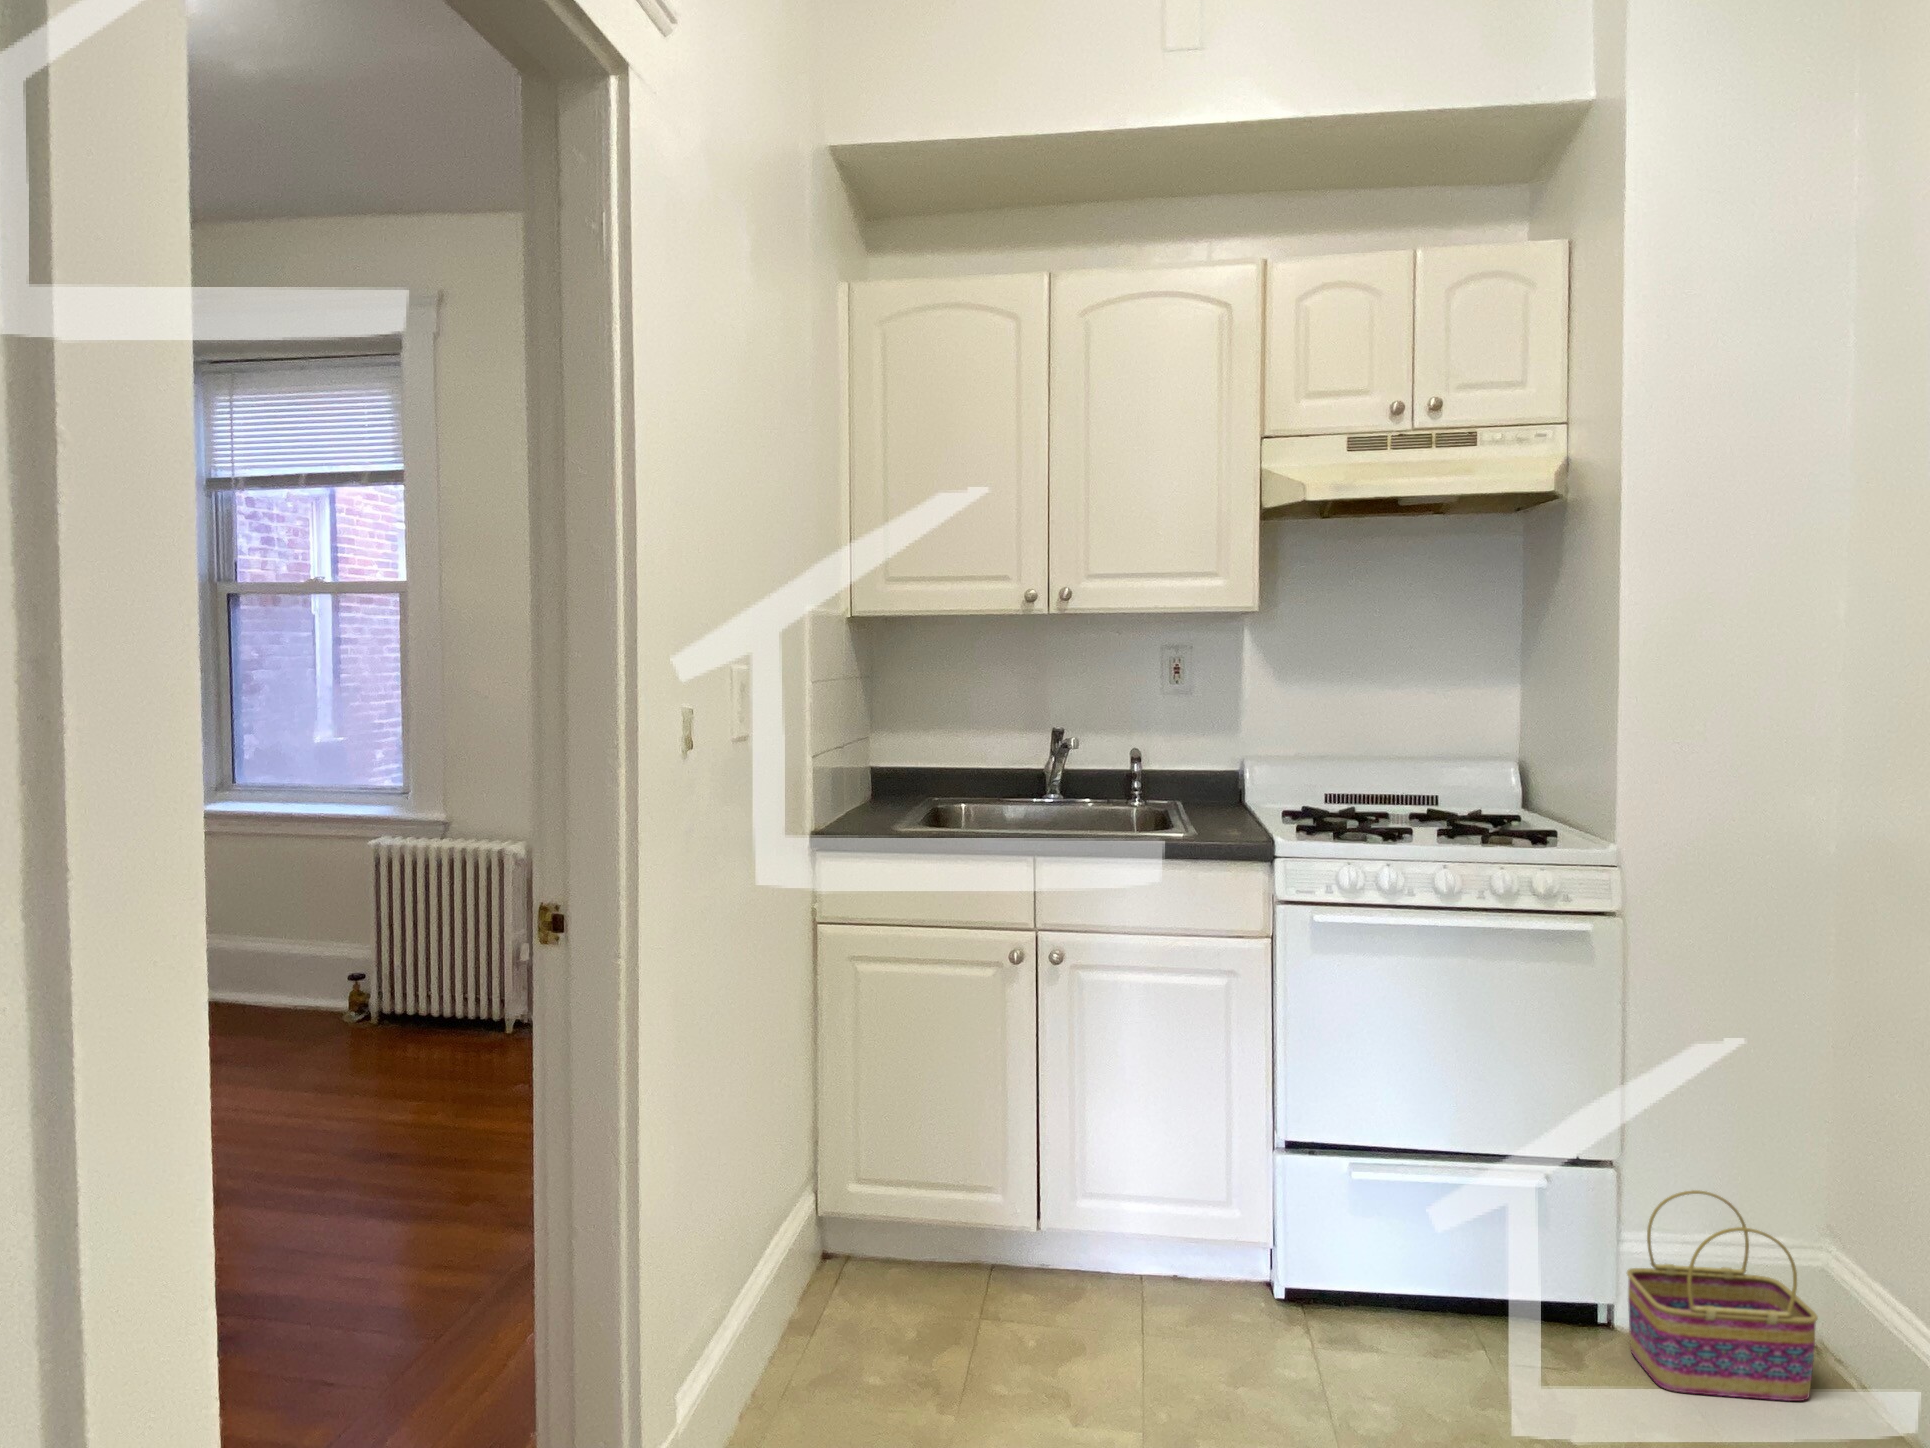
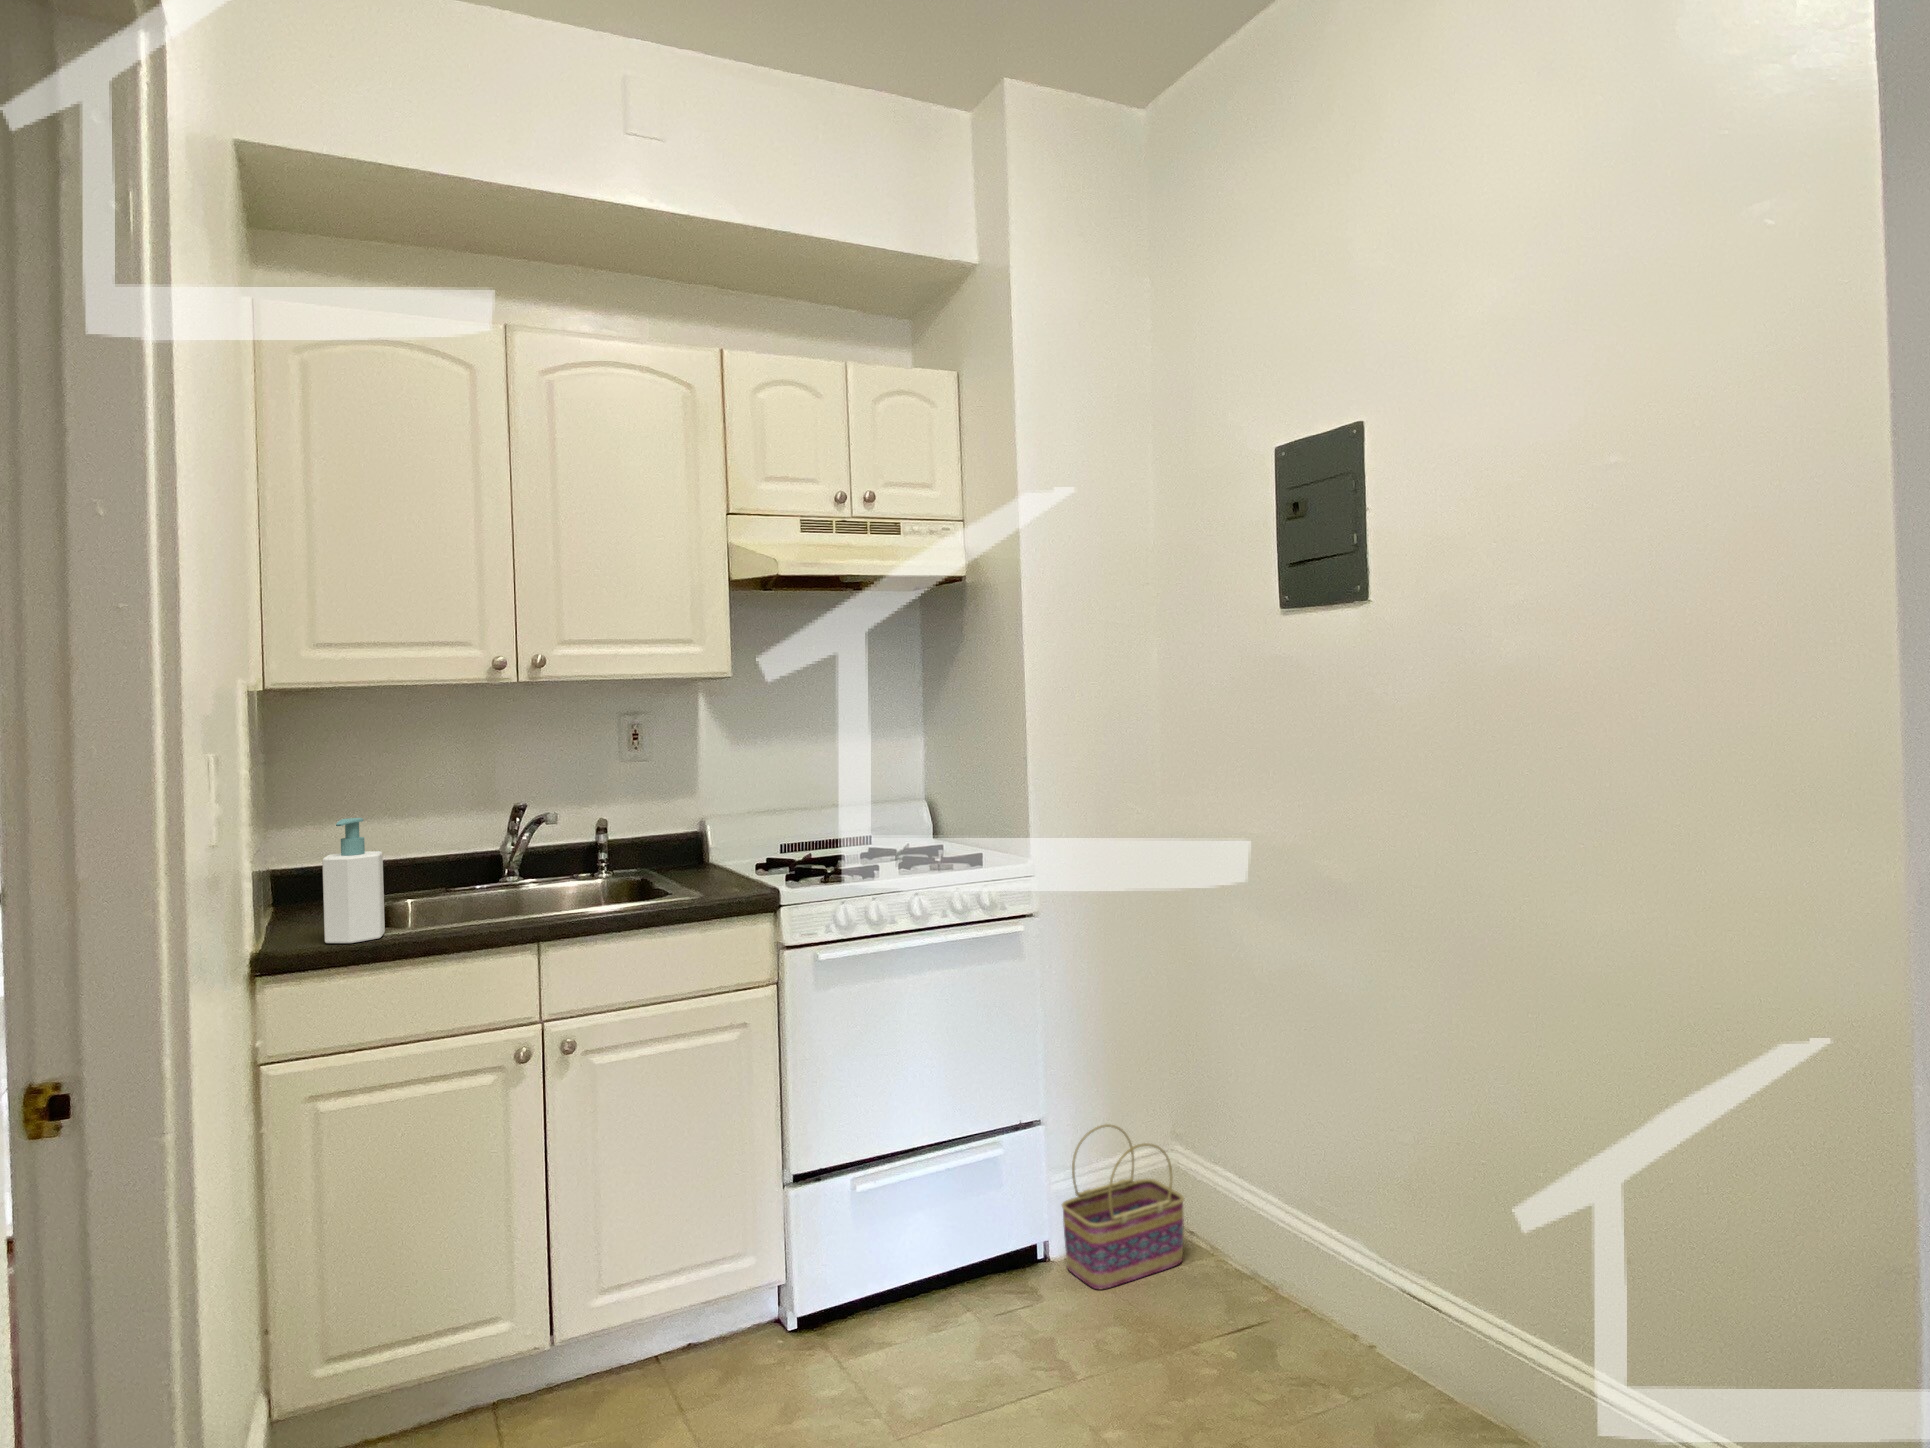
soap bottle: none [871,727,919,834] -> present [322,818,385,943]

